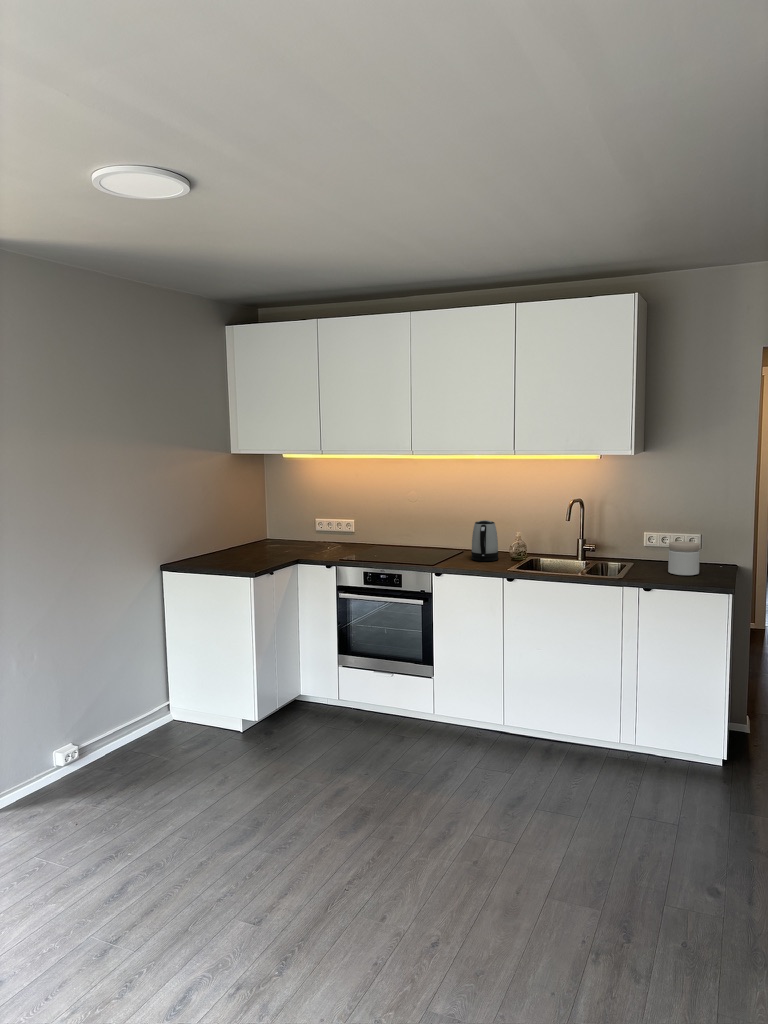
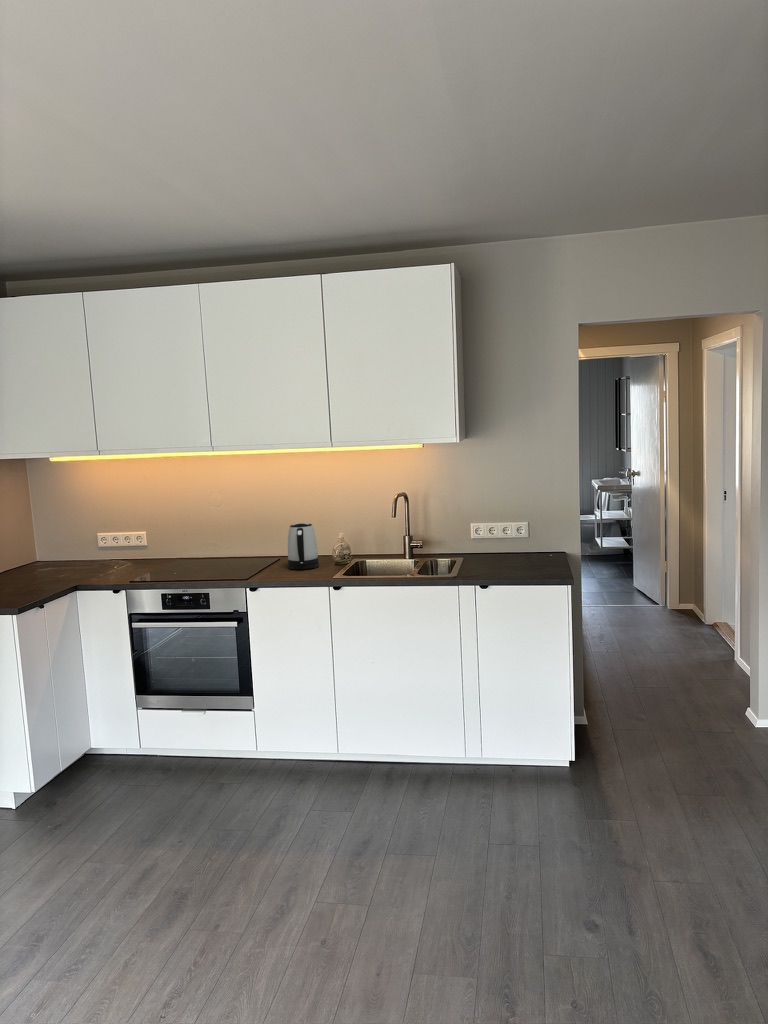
jar: present [668,541,700,576] -> none [501,531,533,568]

